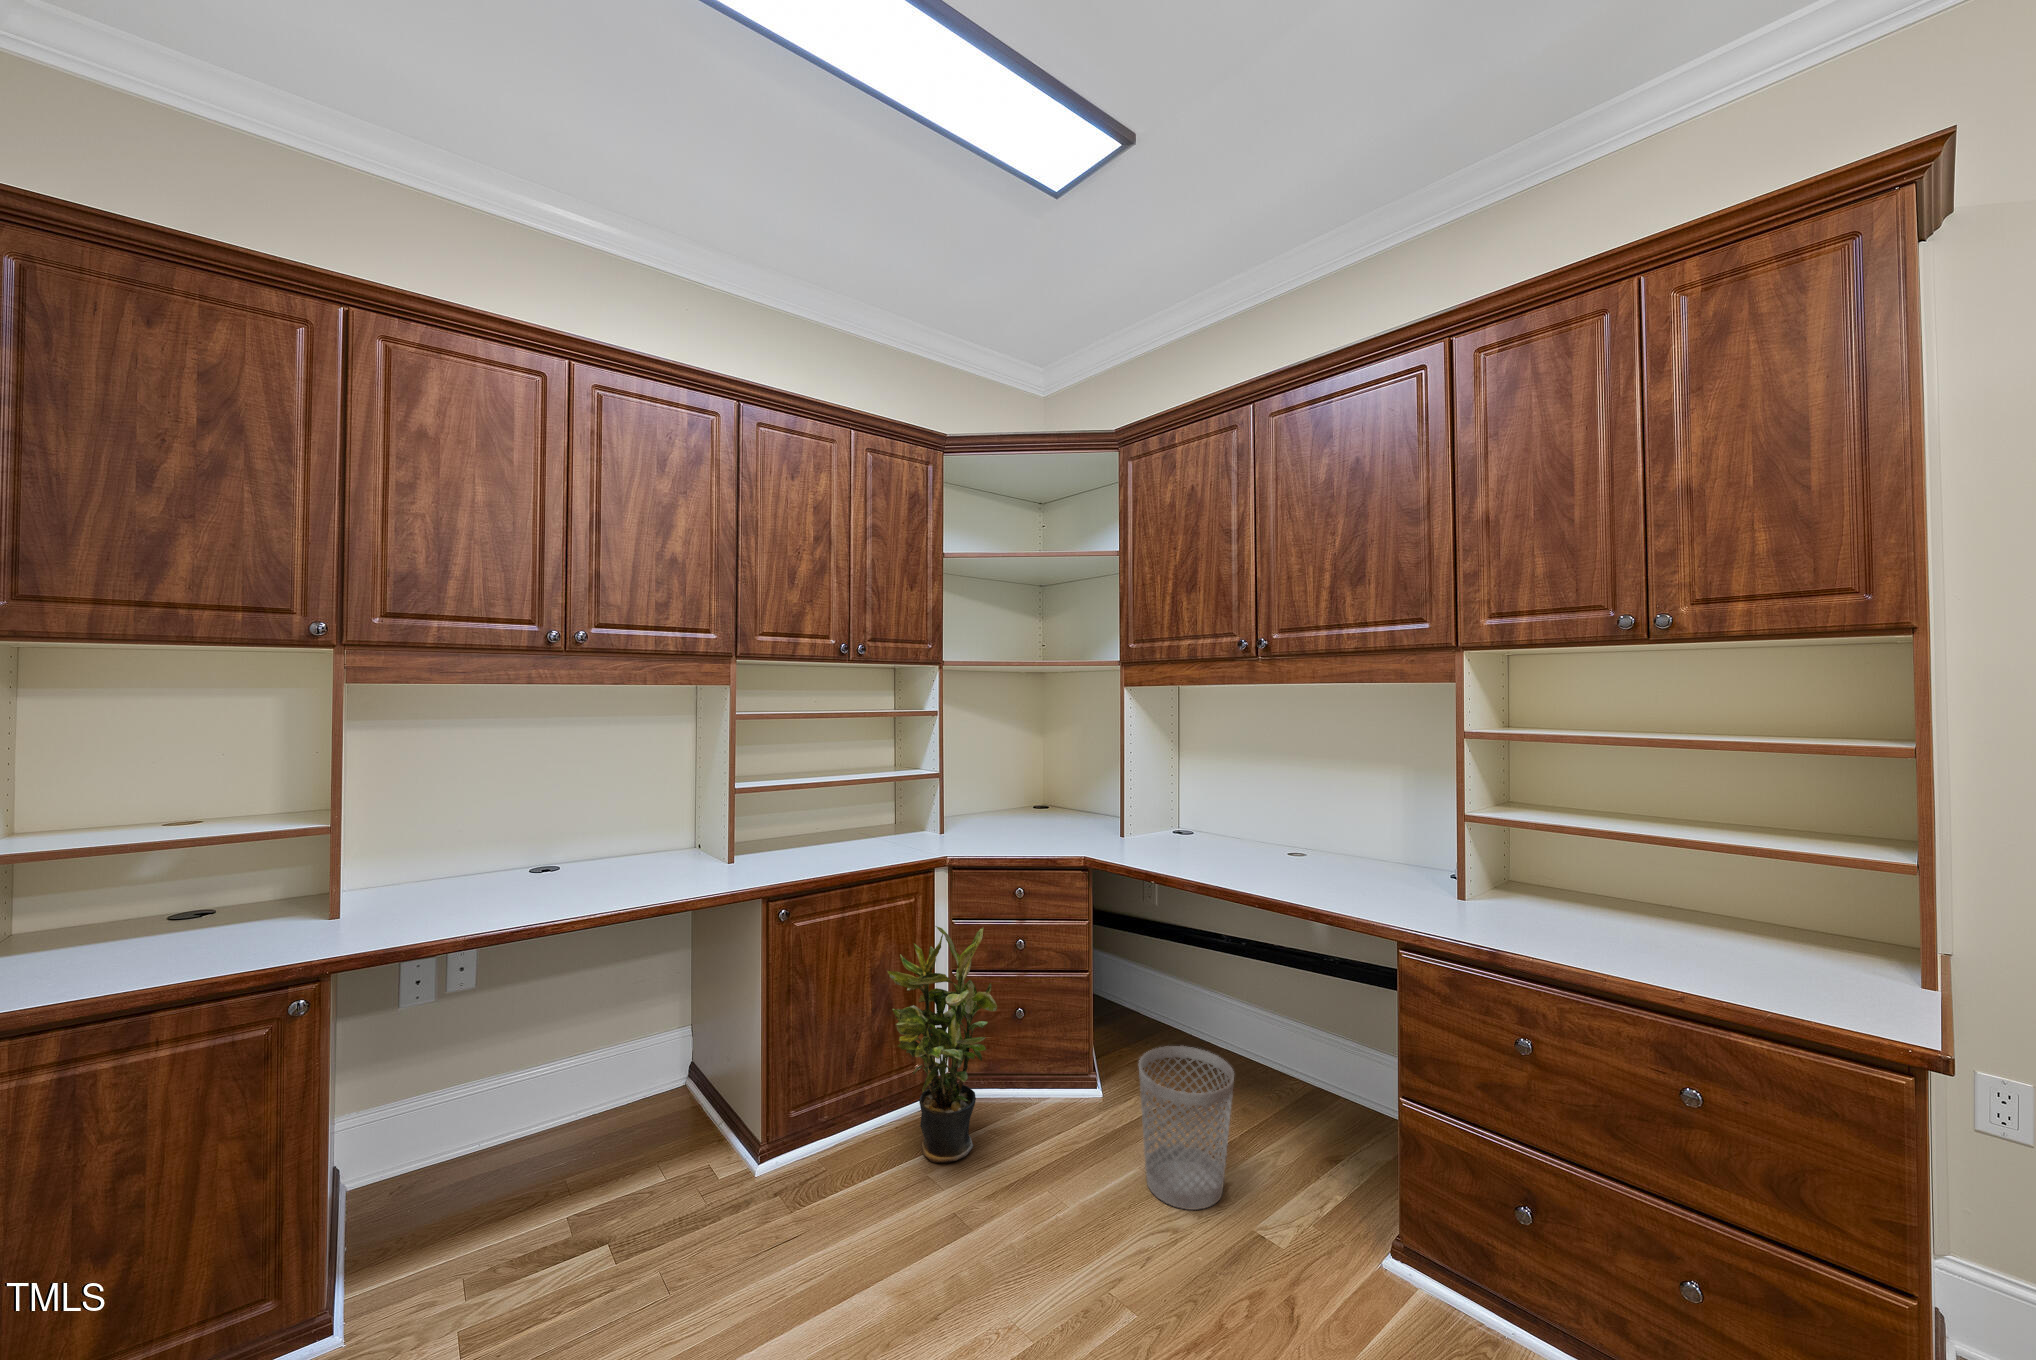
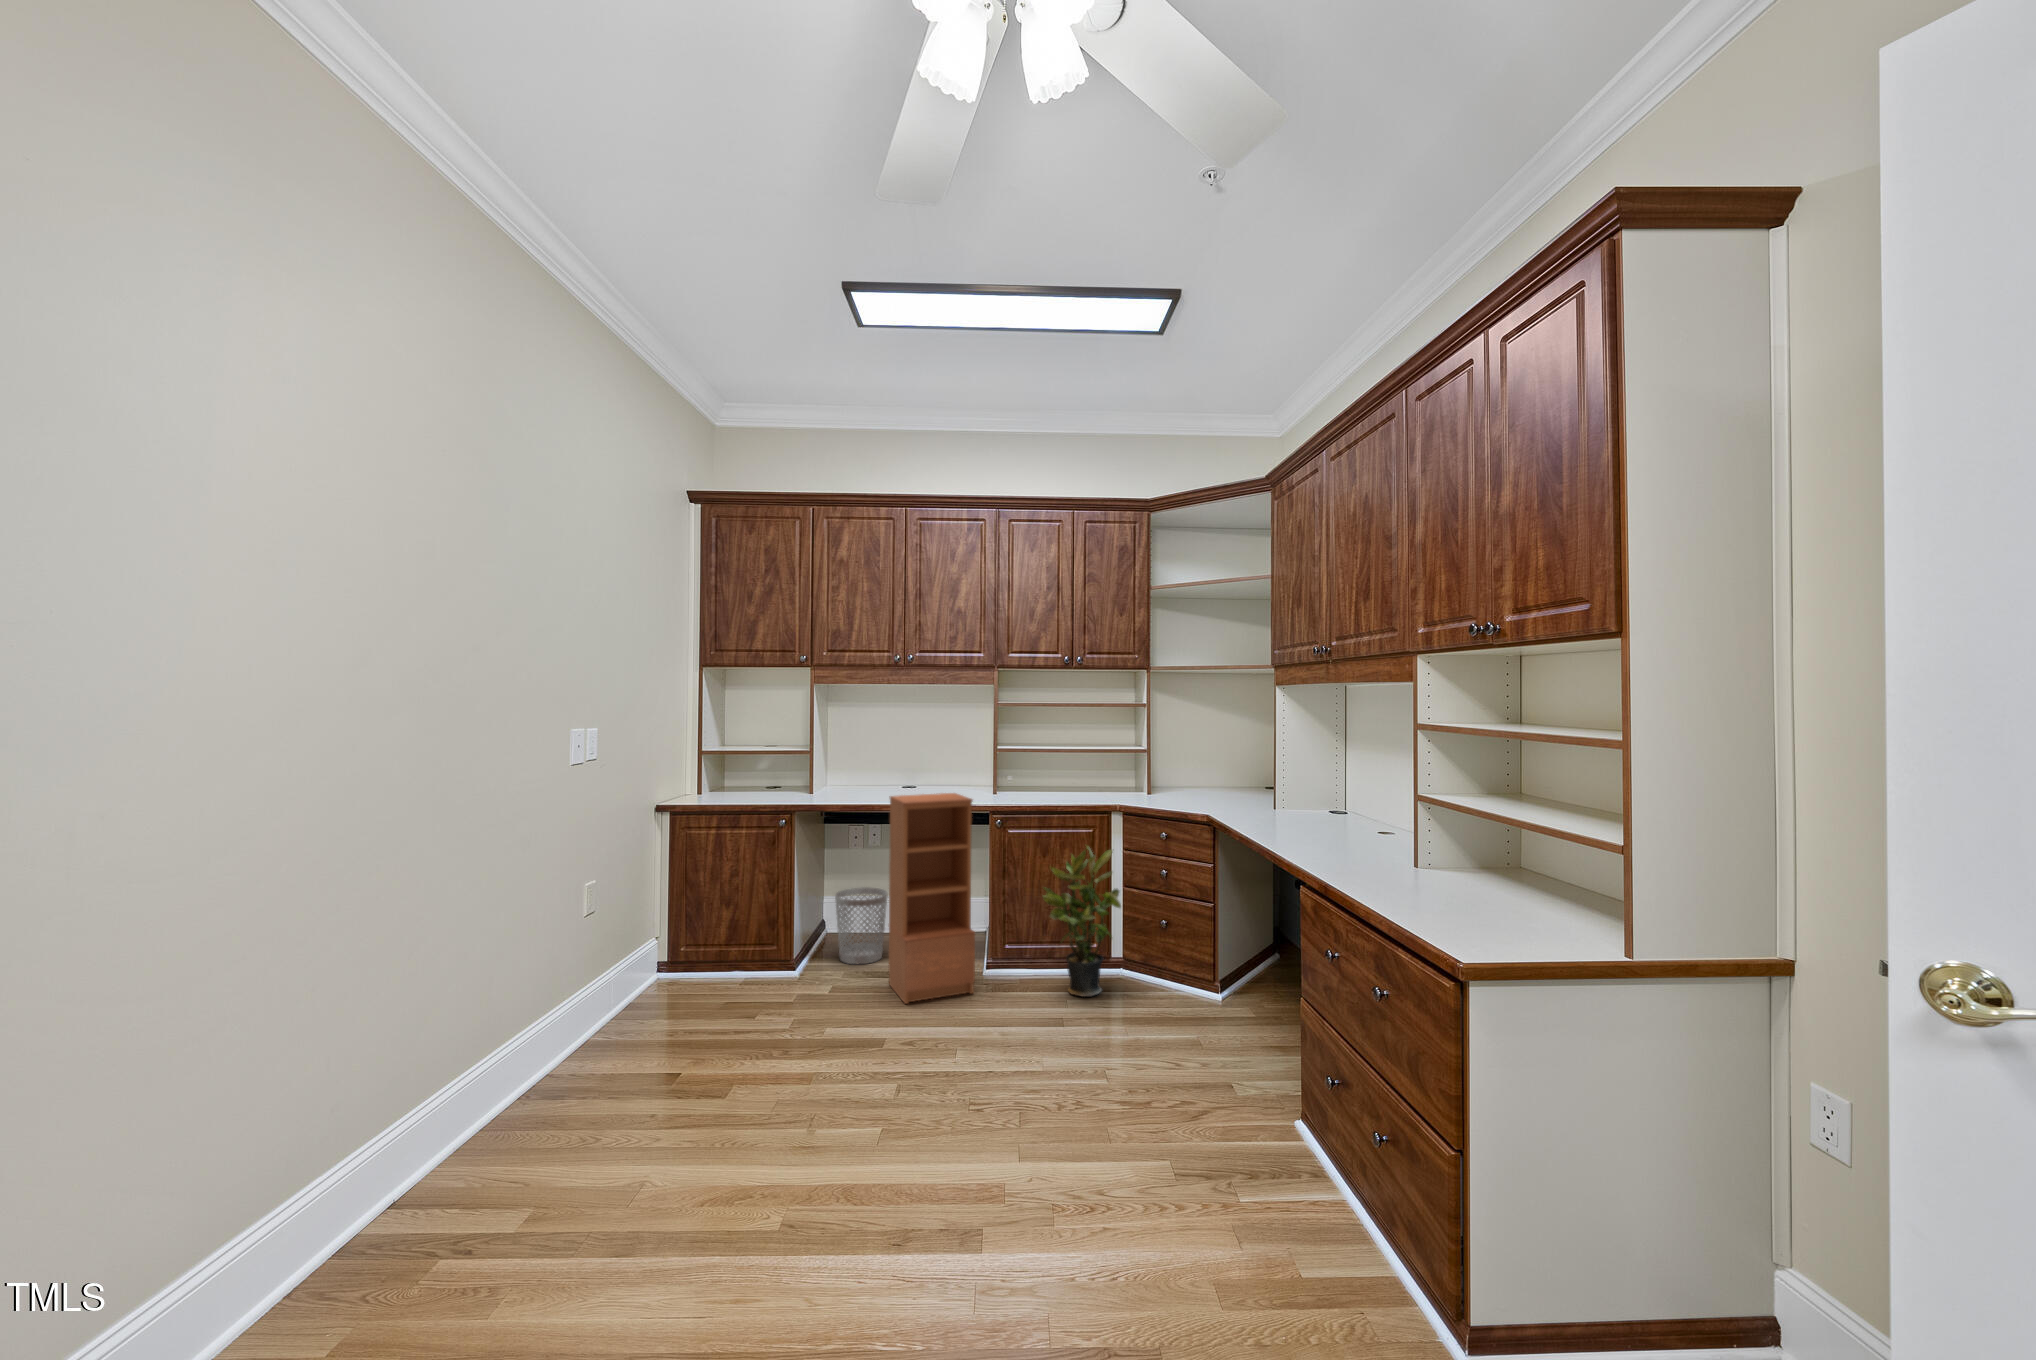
bookcase: none [606,877,794,1319] -> present [889,793,975,1004]
wastebasket: present [1139,1046,1234,1210] -> present [835,887,888,964]

